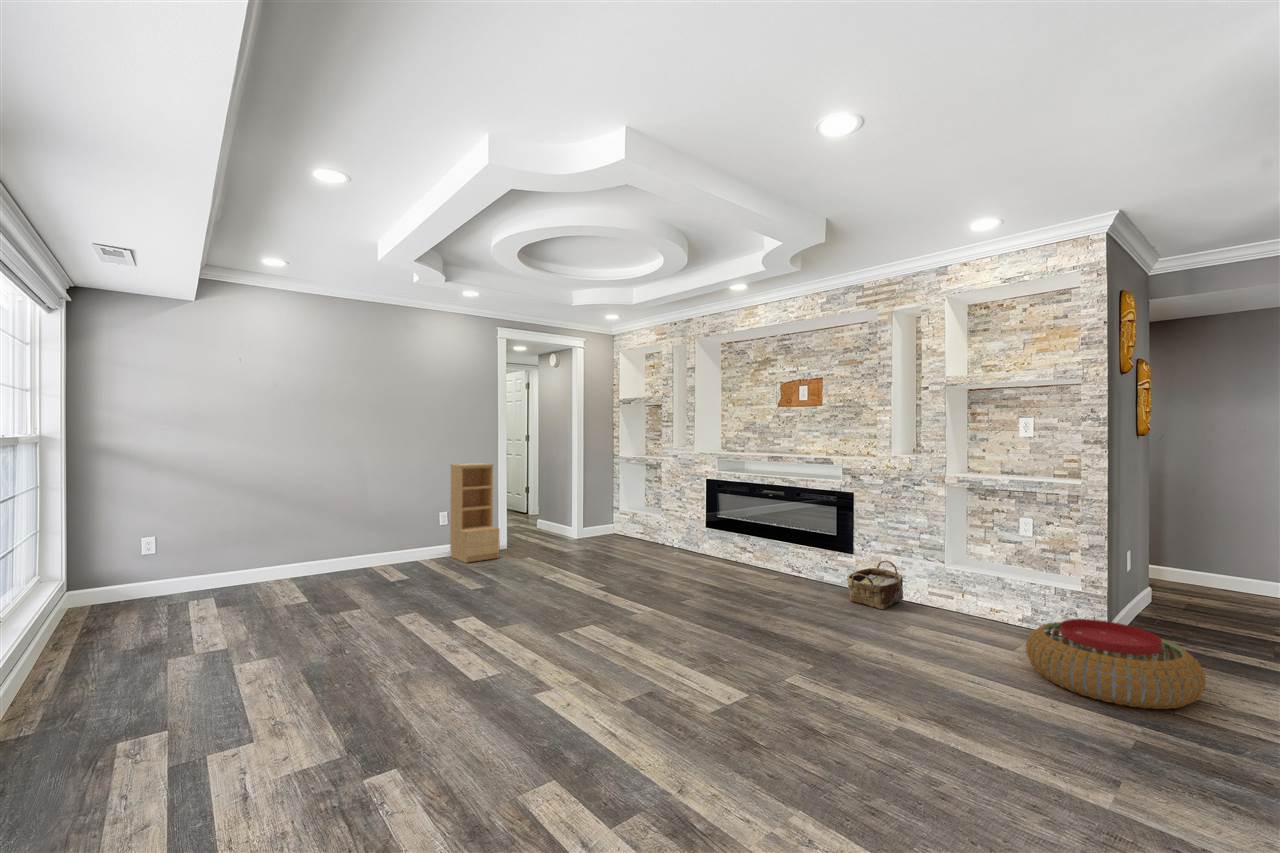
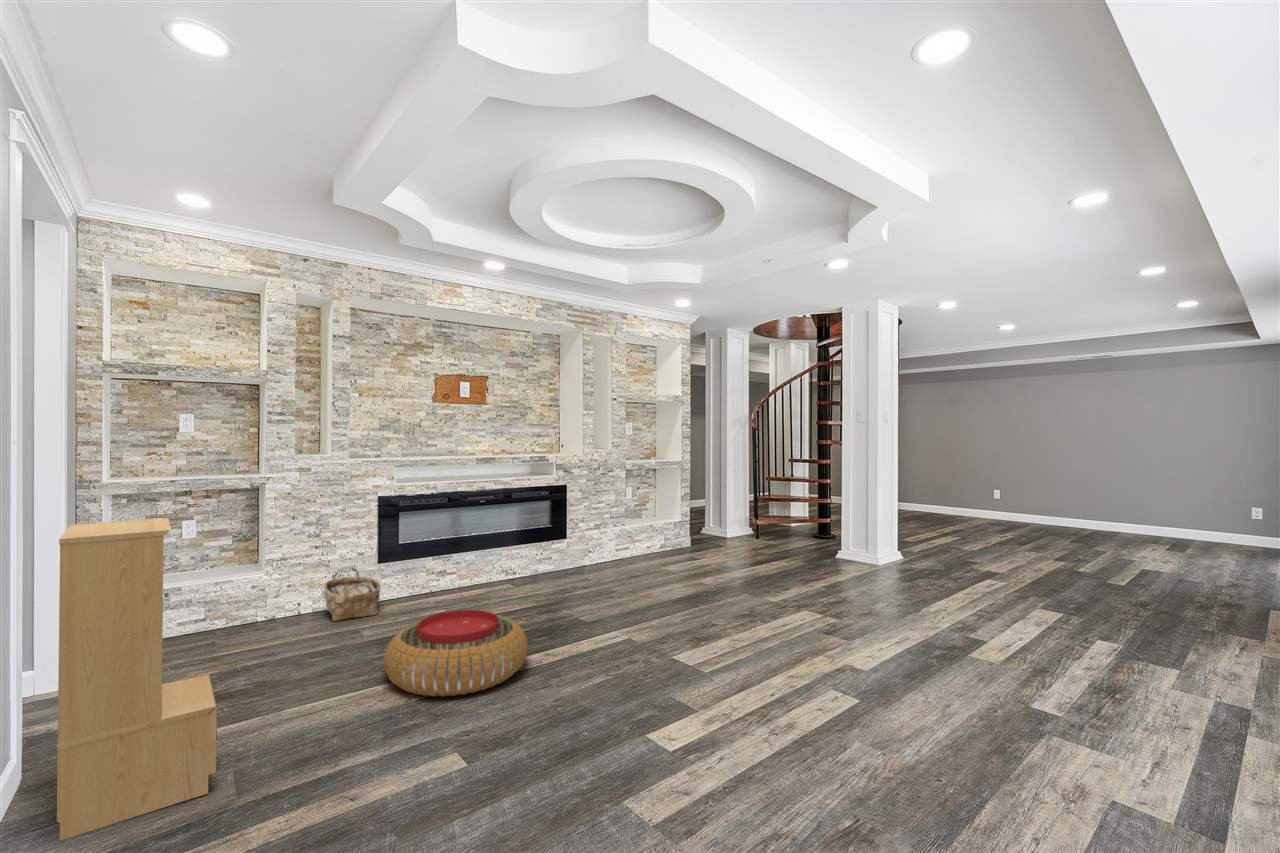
woven basket: present [847,560,903,609] -> present [324,567,381,621]
pouf: present [1026,619,1206,709] -> present [384,610,527,696]

